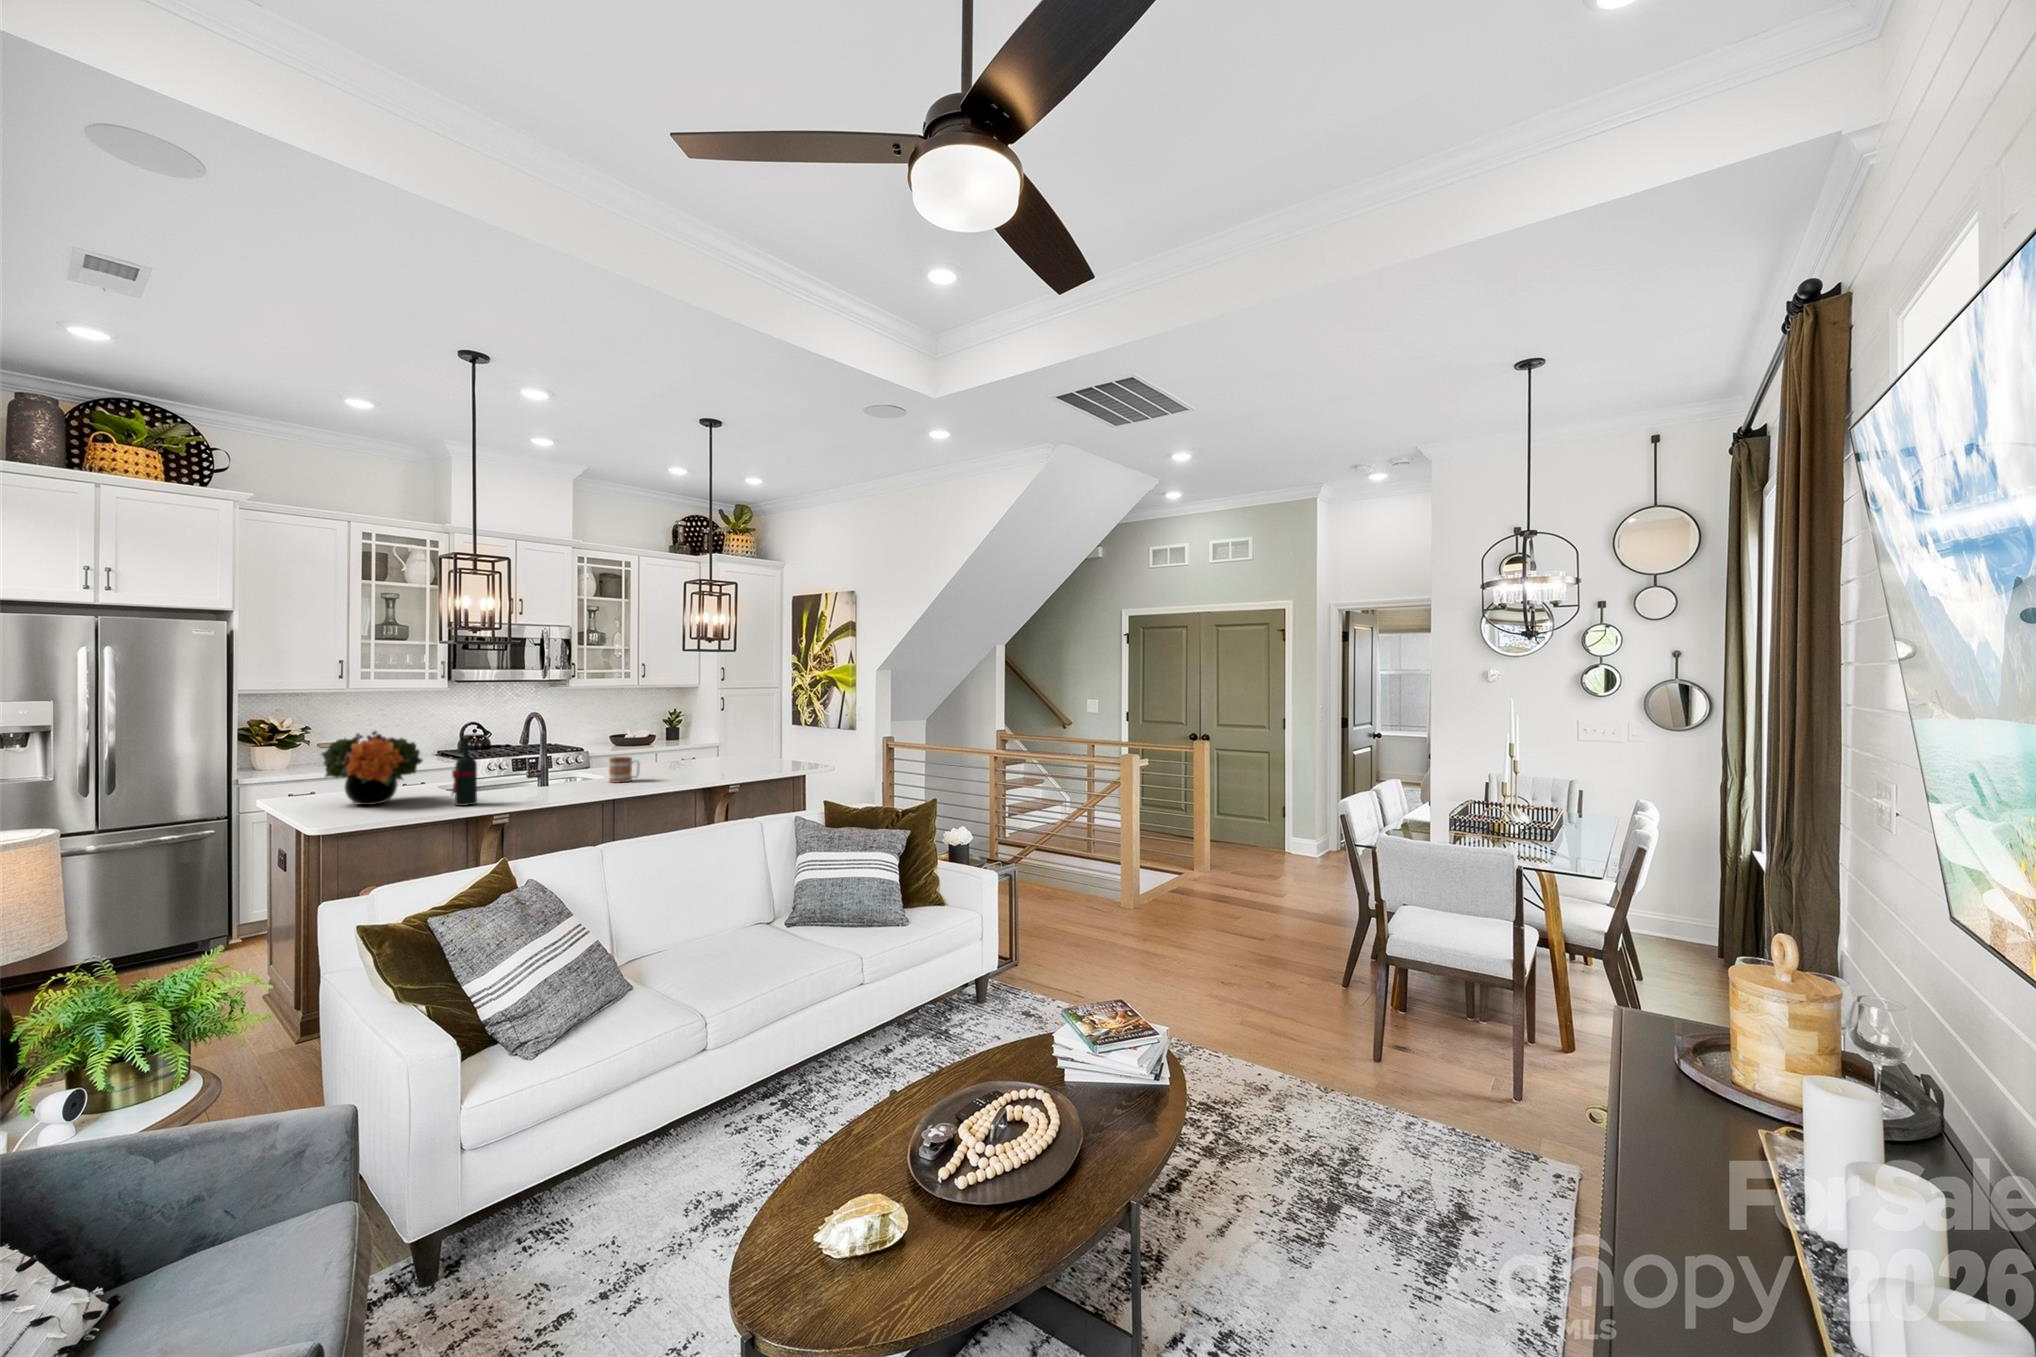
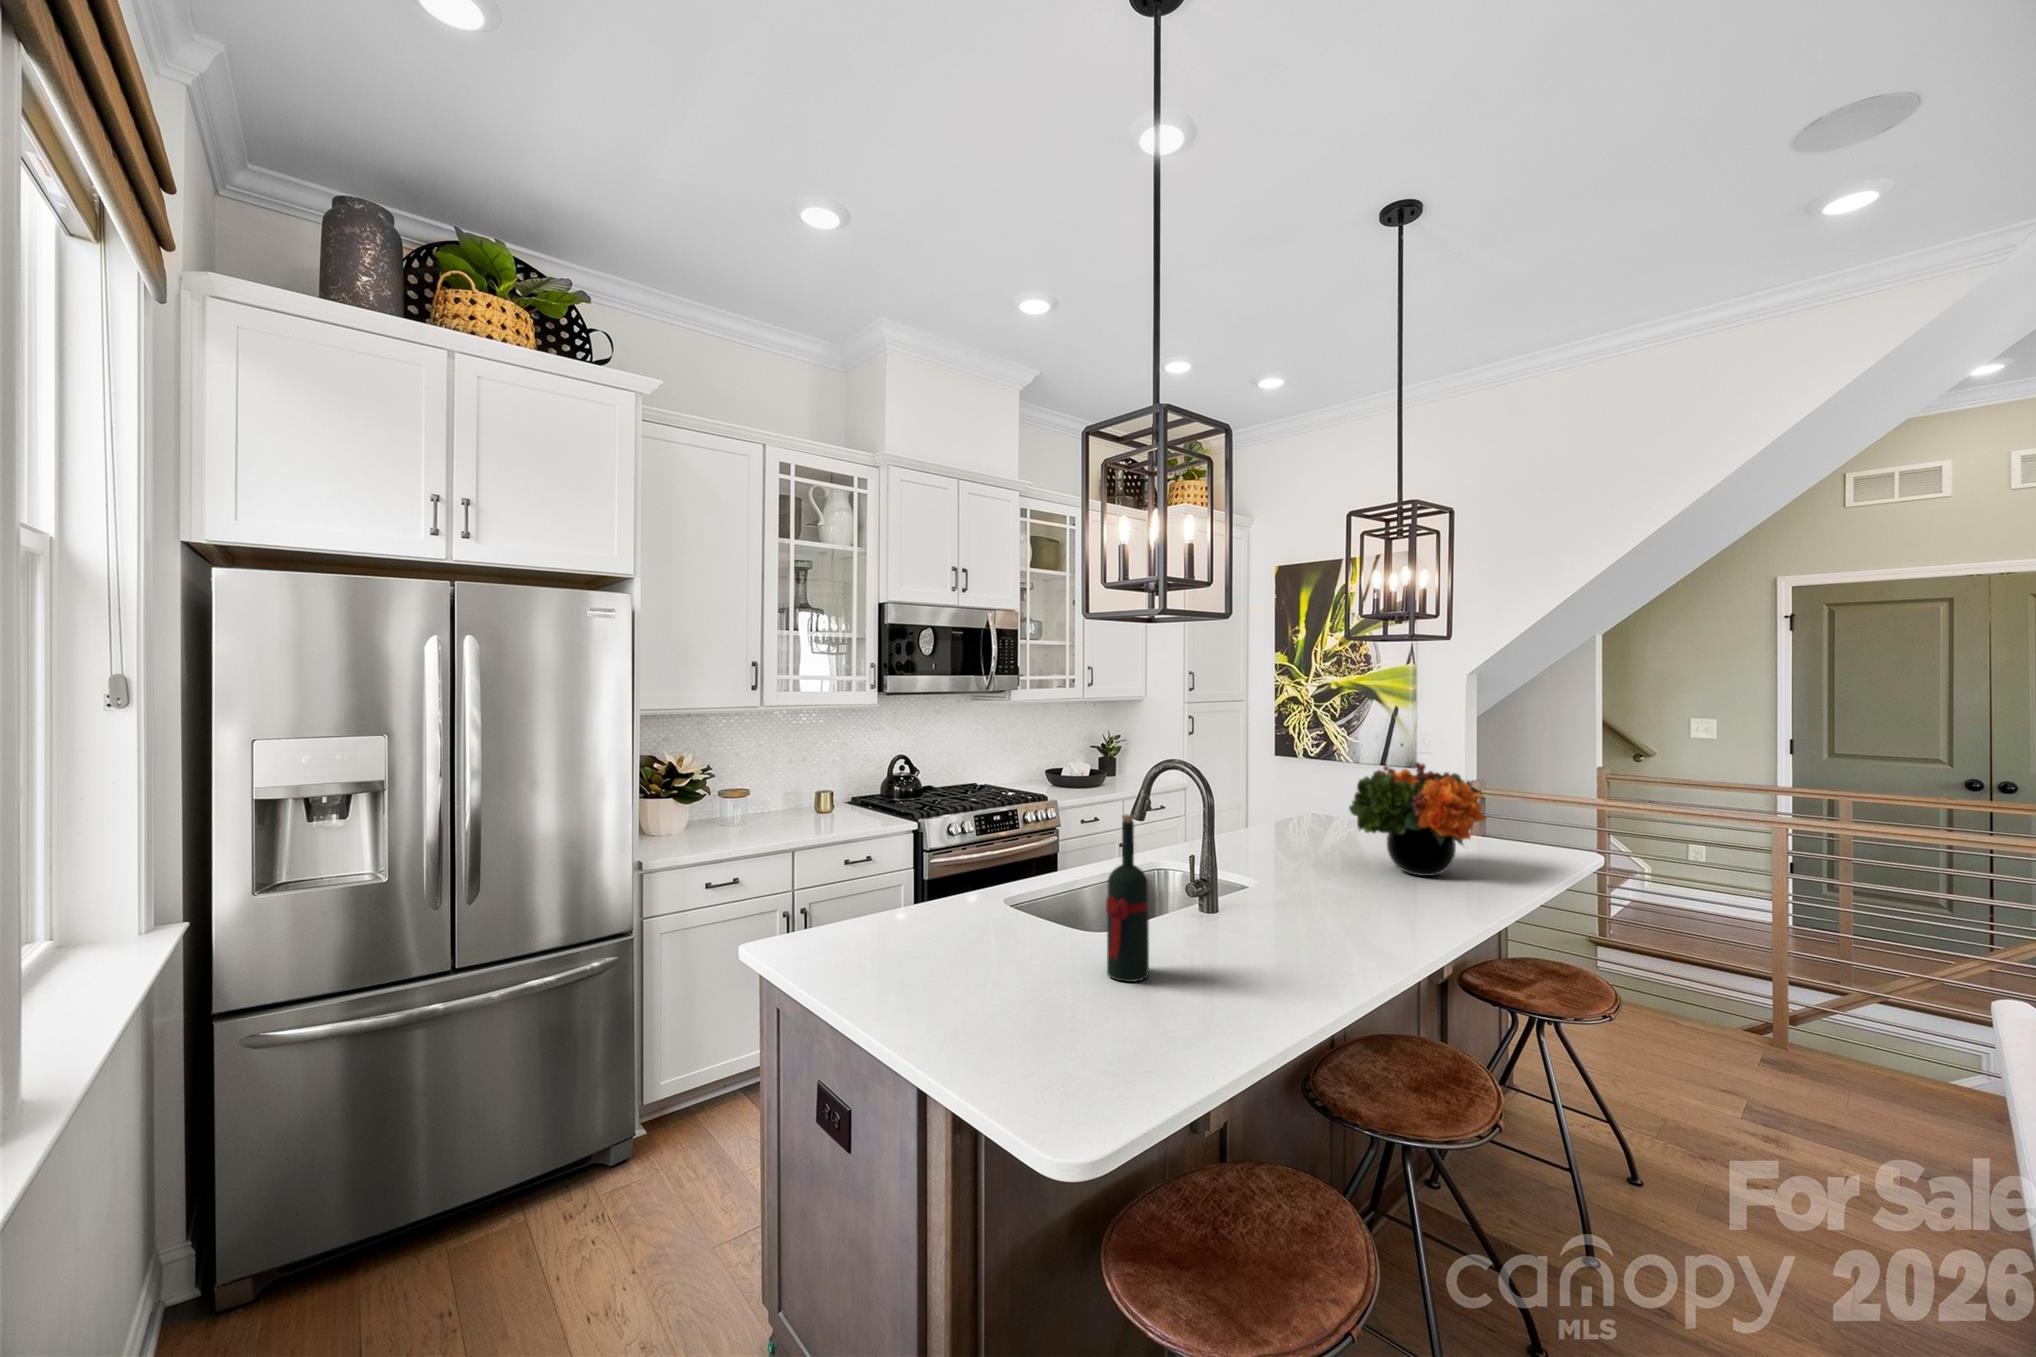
flower arrangement: present [321,731,423,805] -> present [1349,762,1486,876]
mug: present [609,757,640,783] -> none [1262,840,1325,895]

